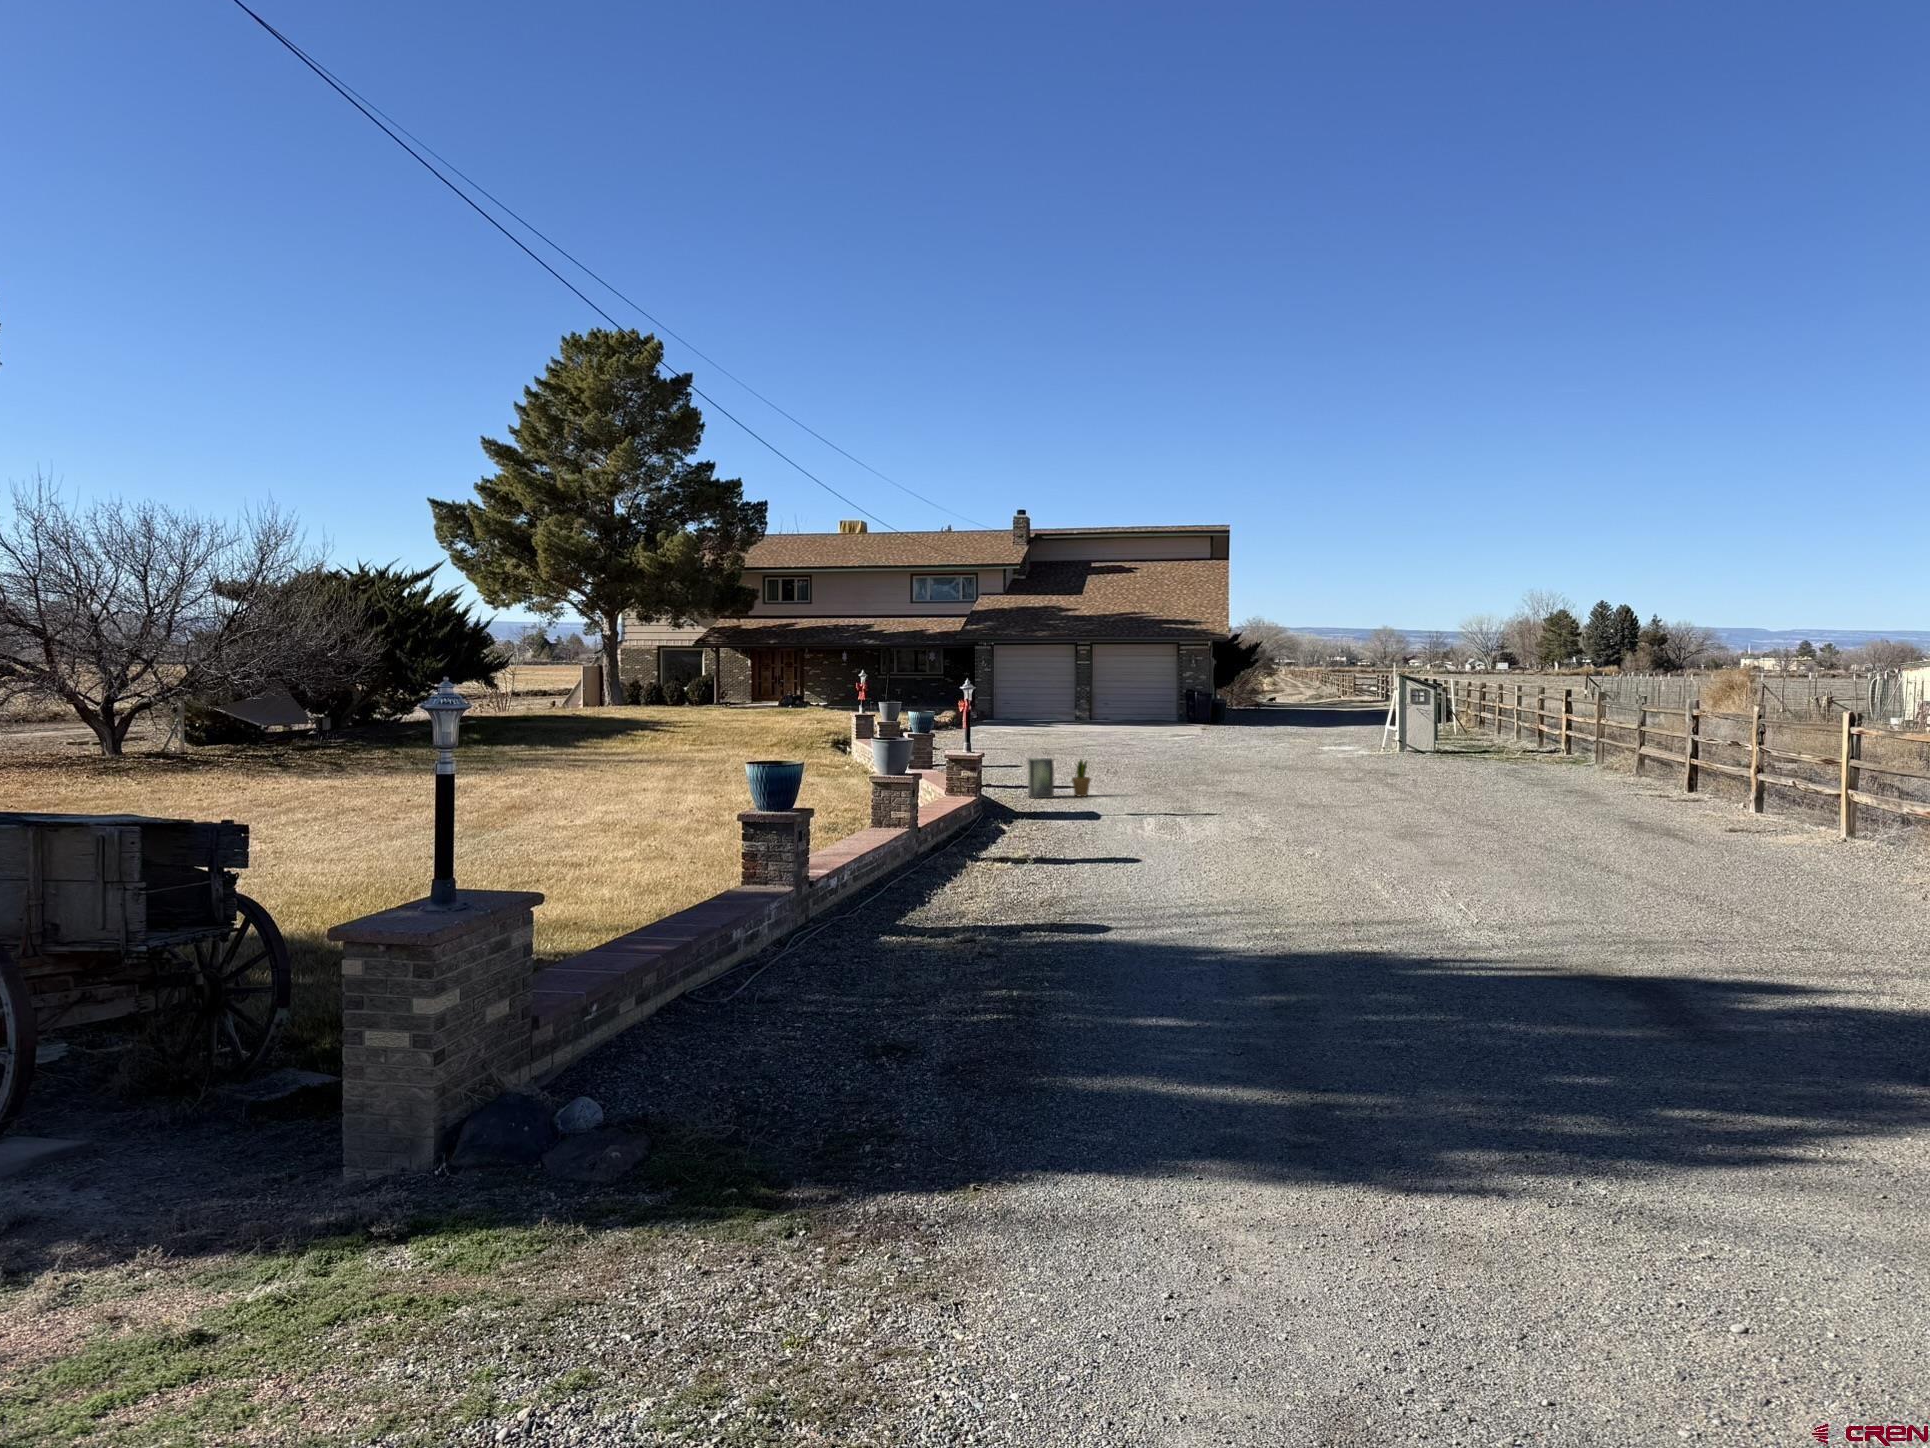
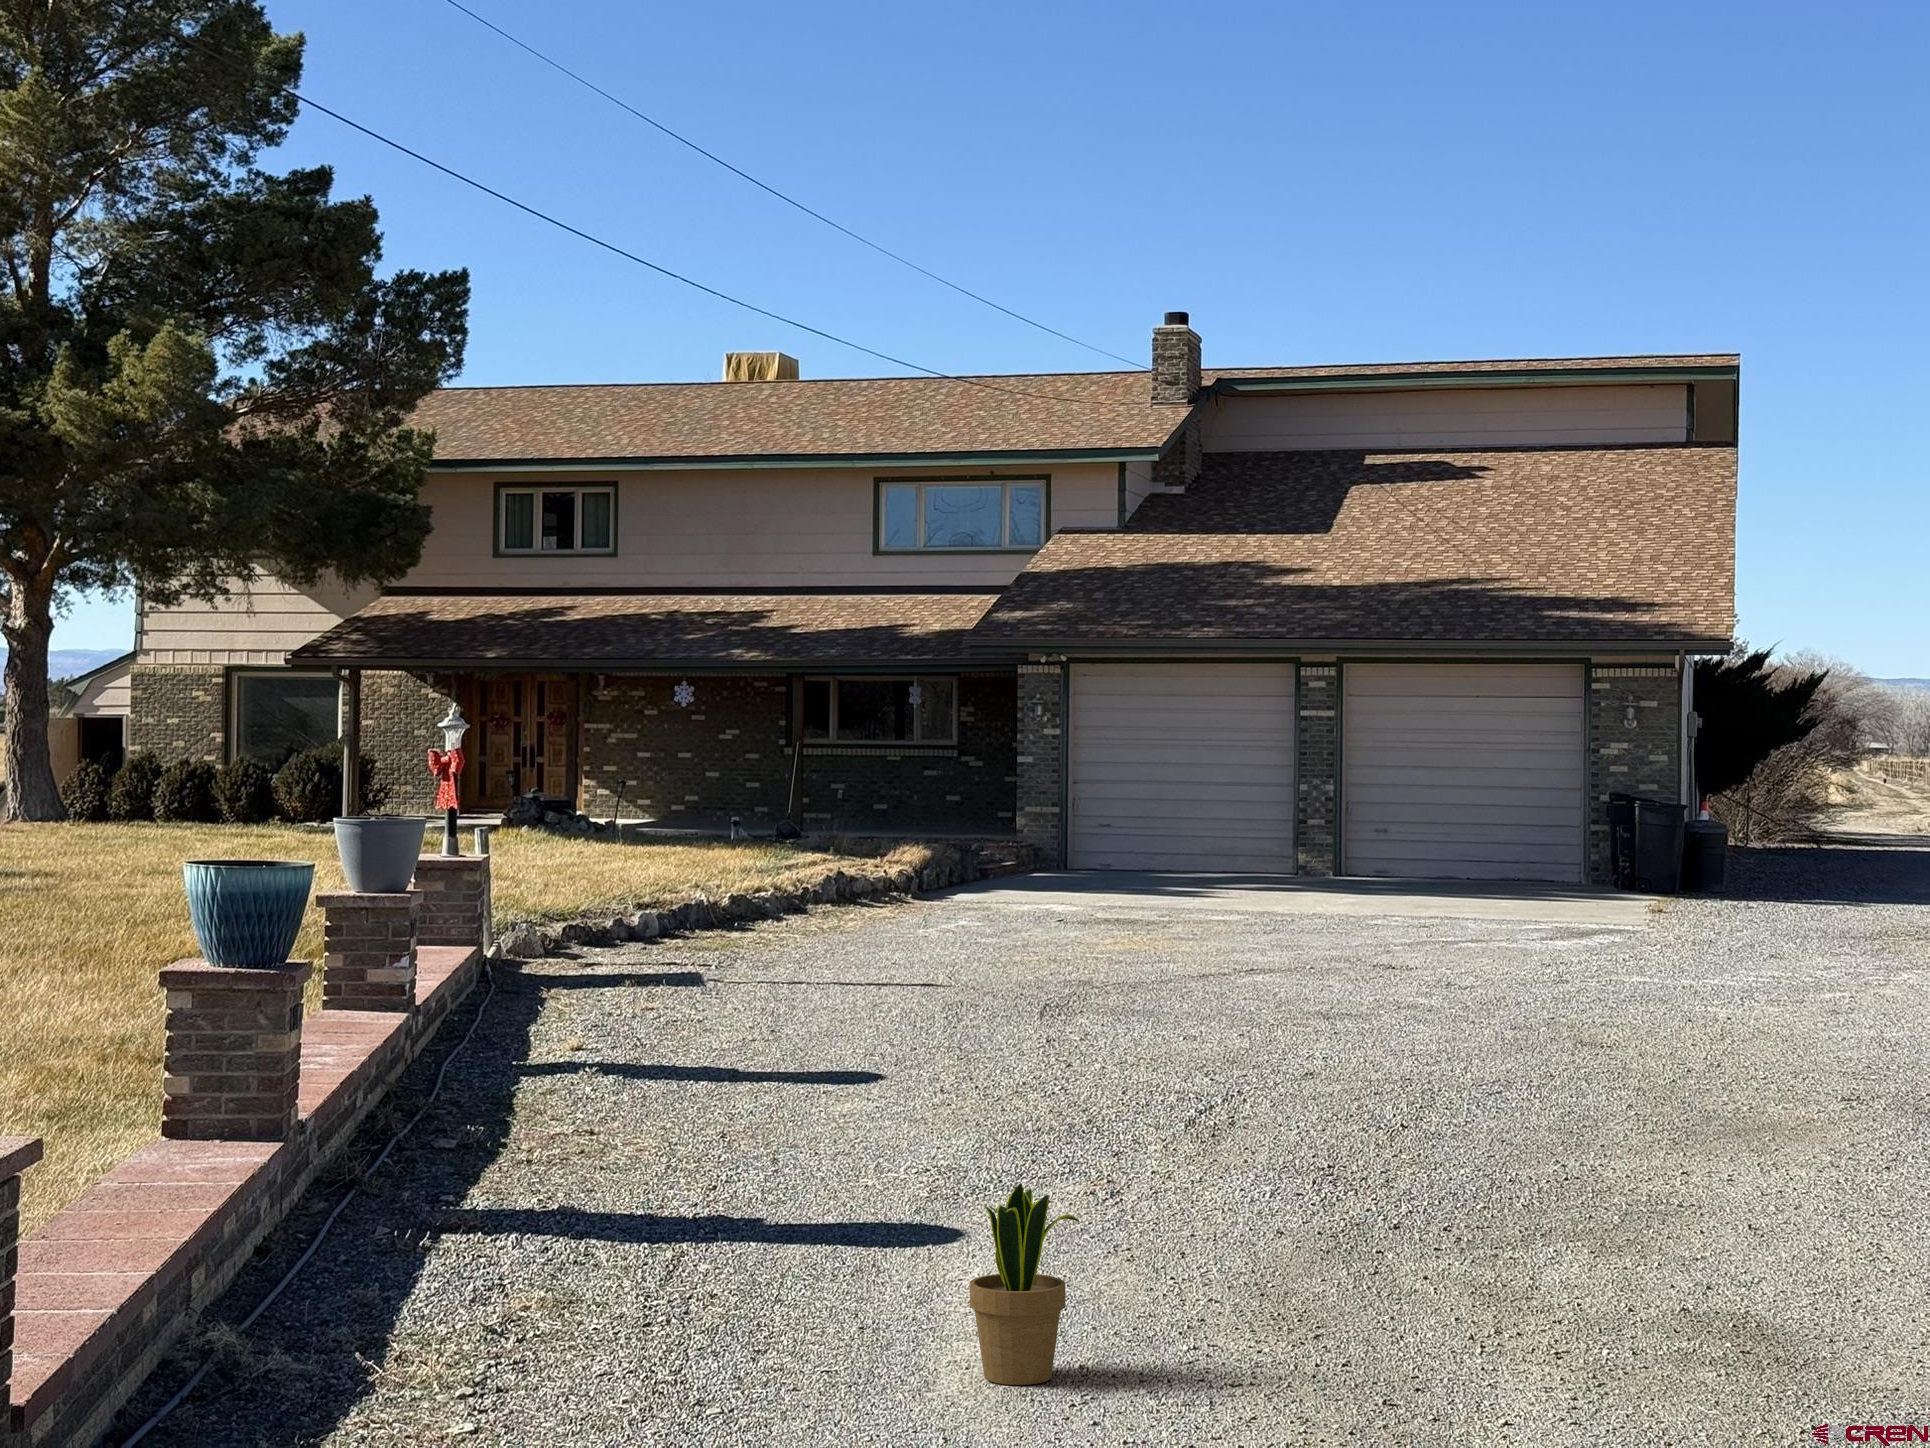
storage box: present [1028,758,1054,798] -> none [736,1176,867,1399]

